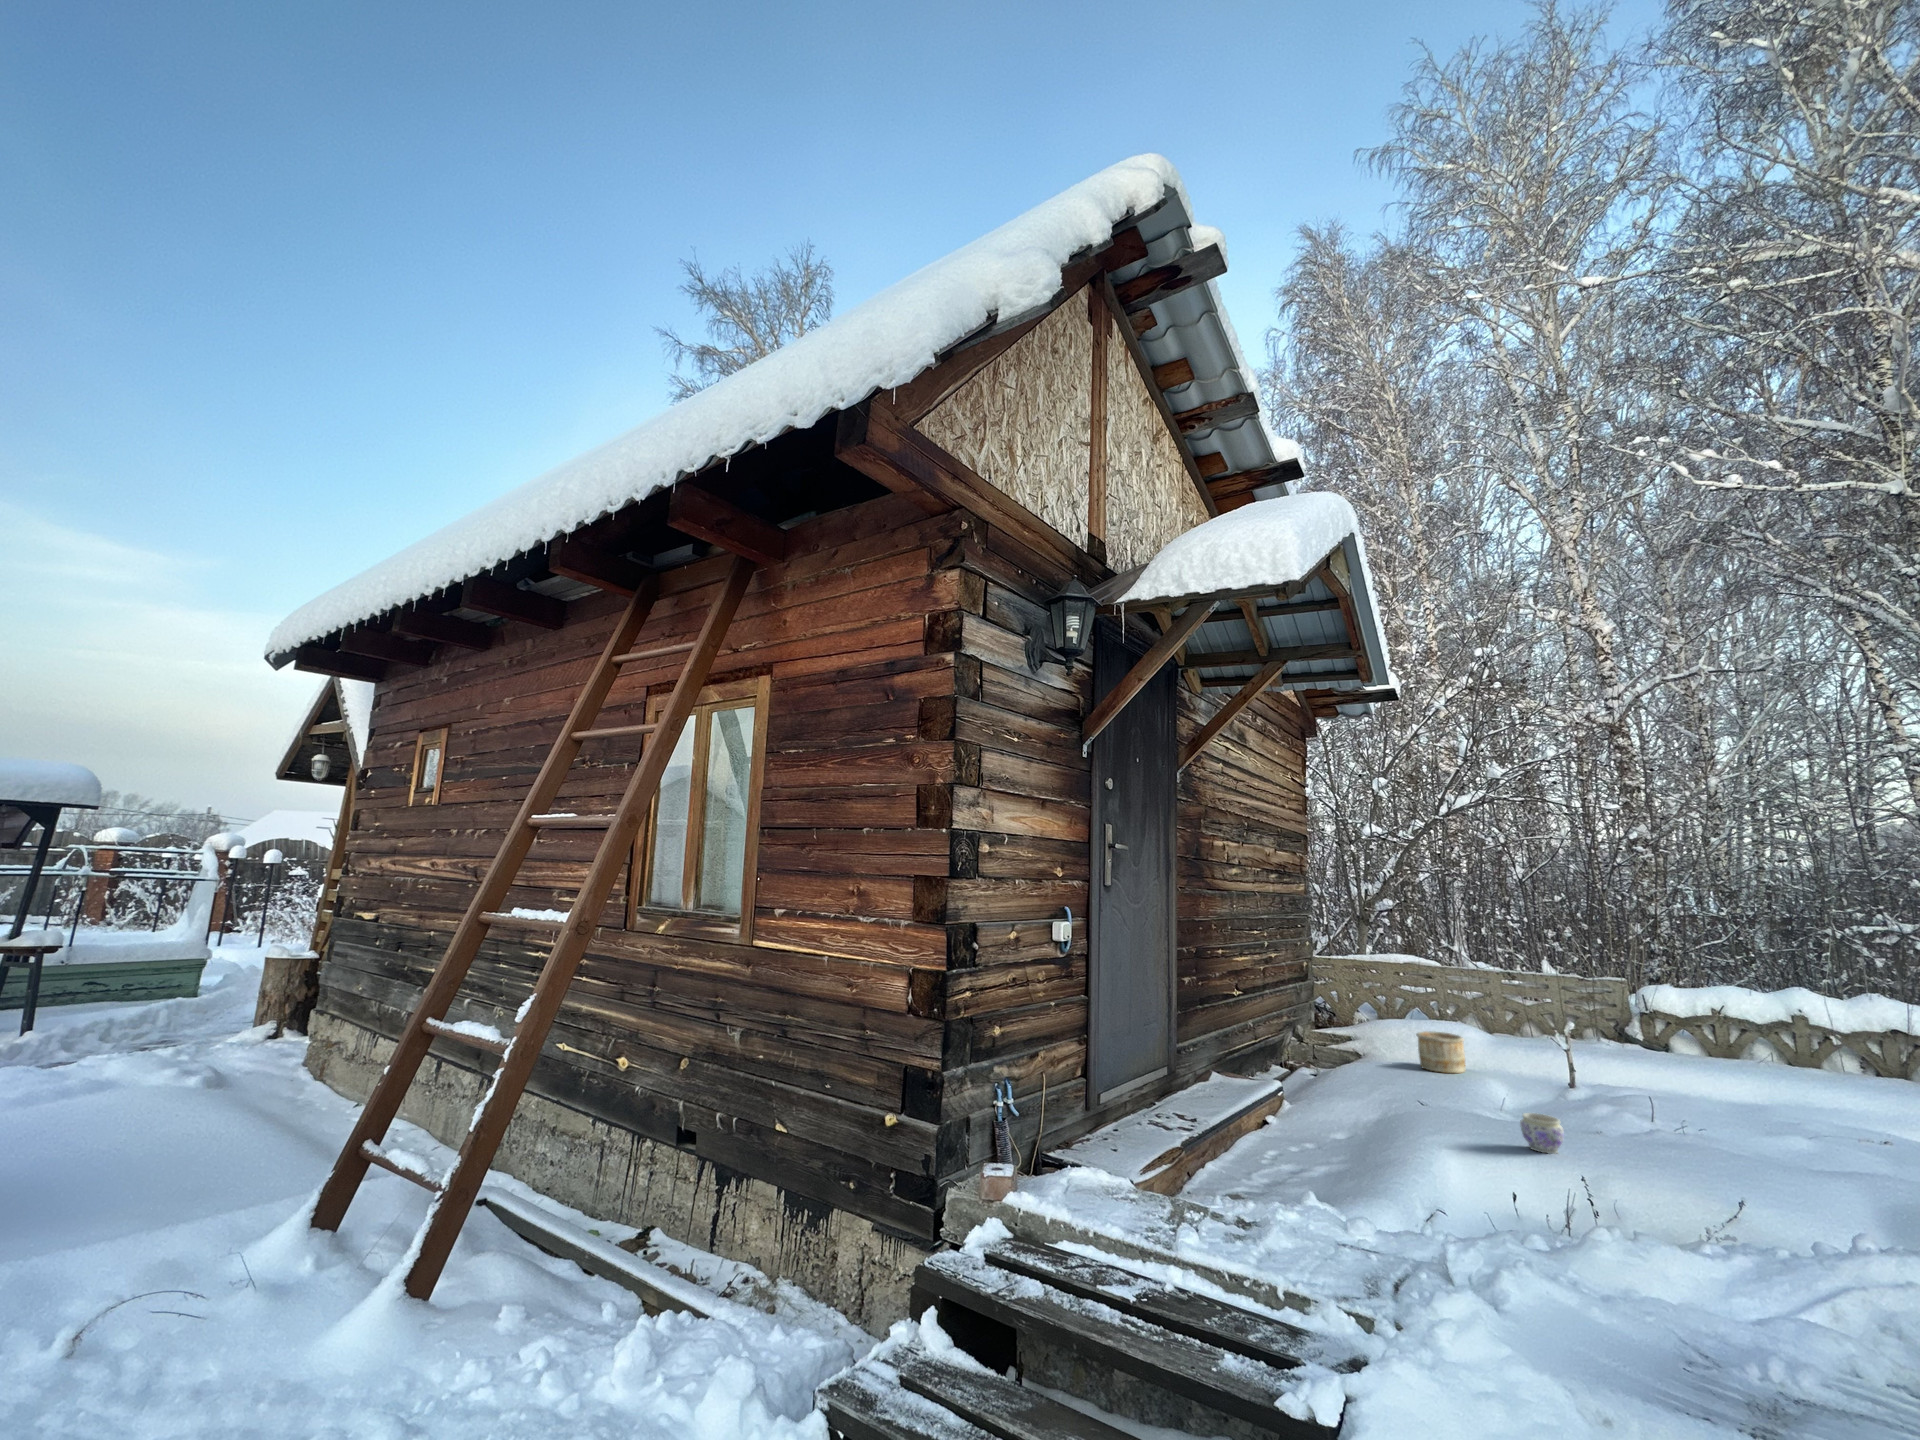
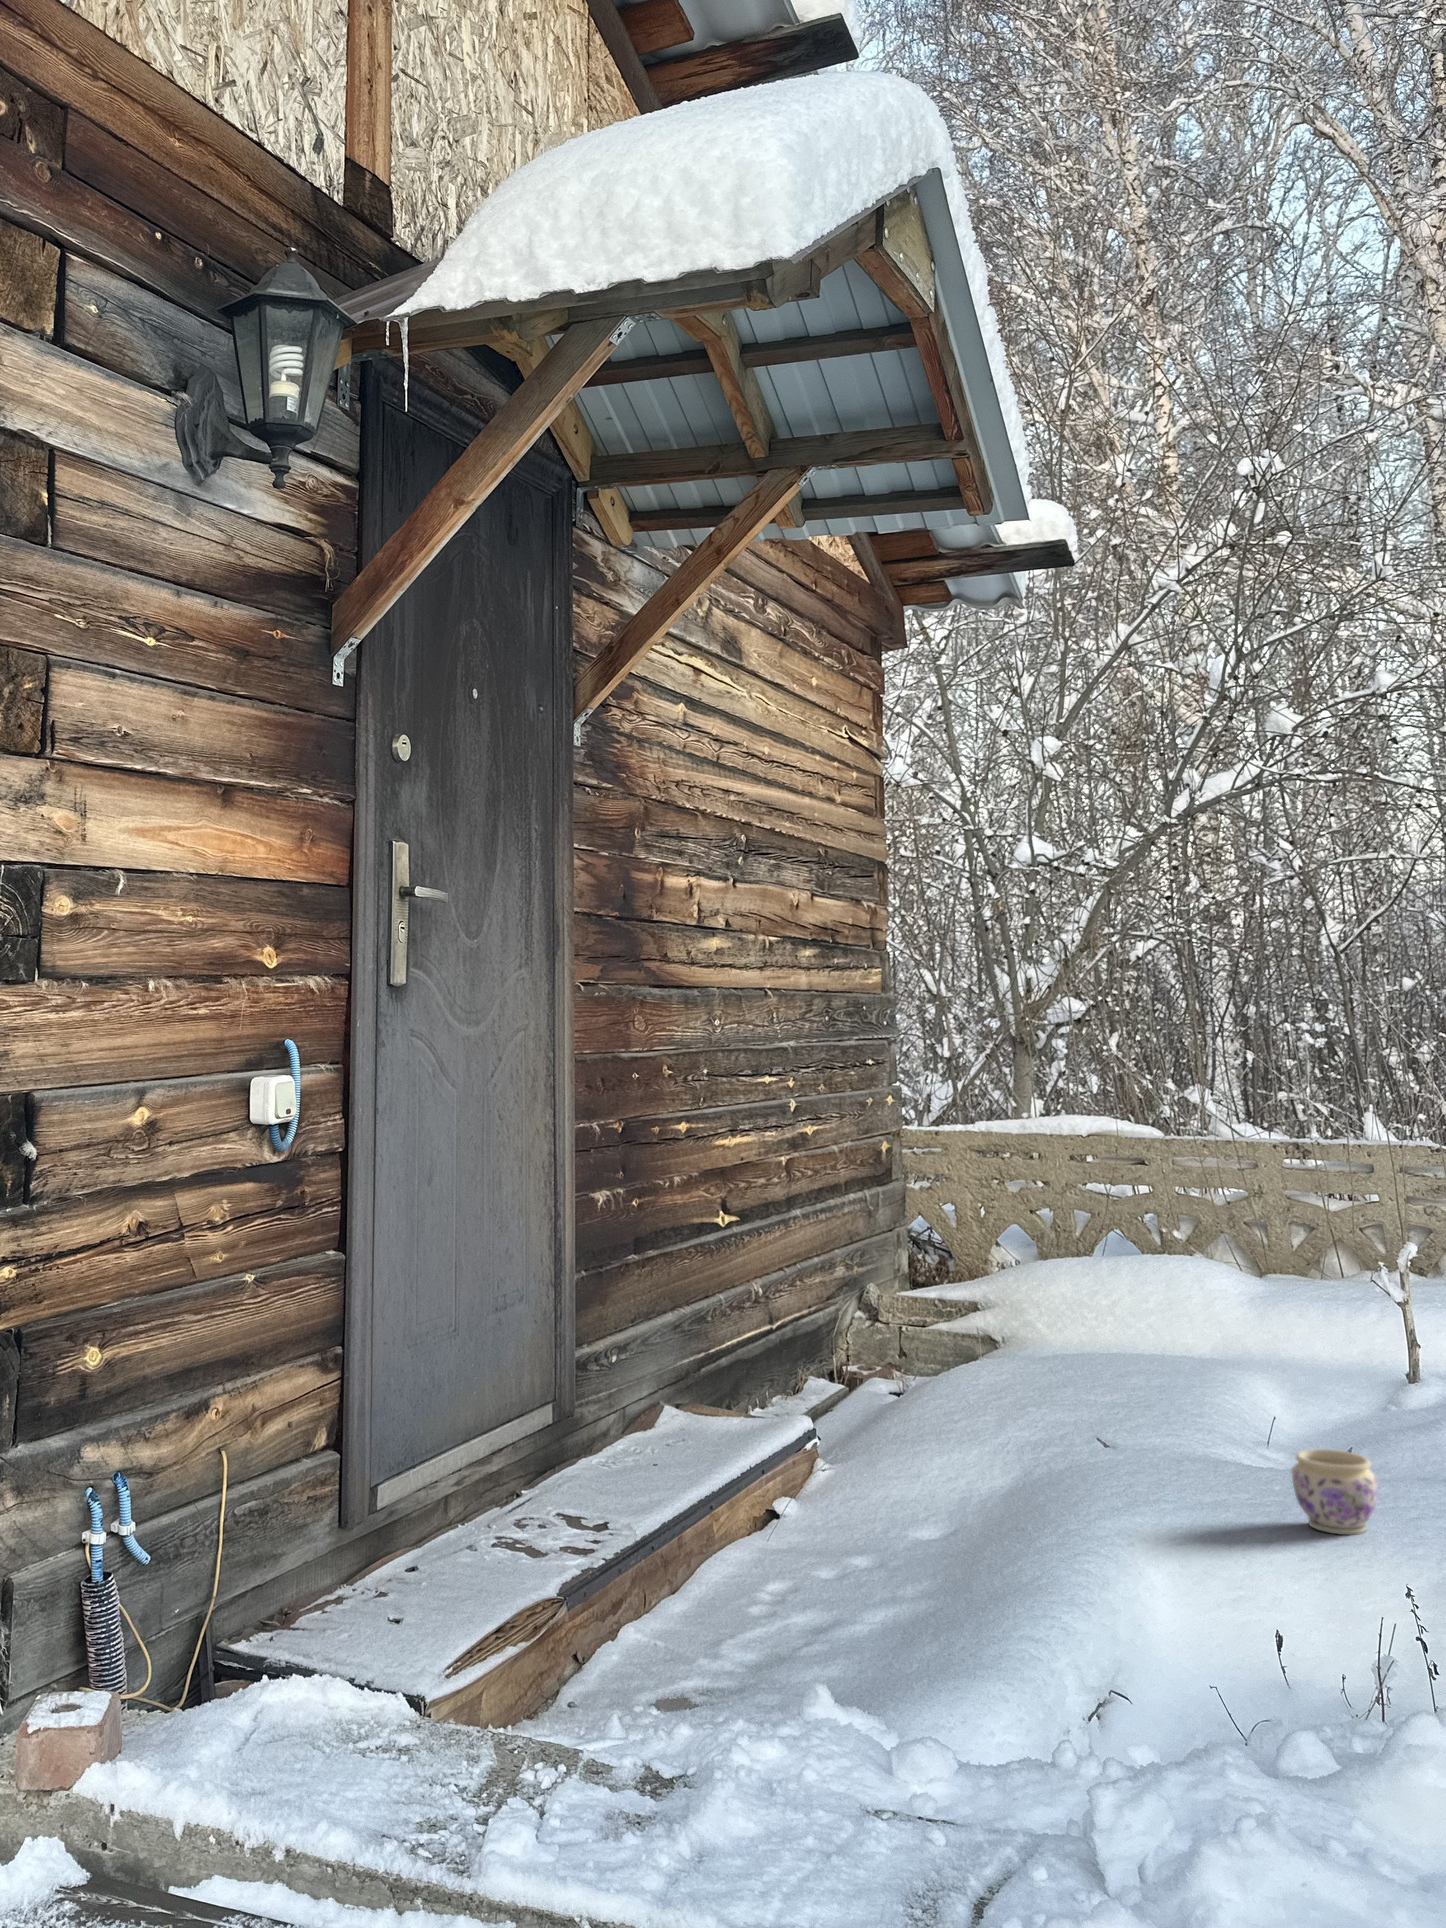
wooden bucket: present [1416,1031,1465,1073] -> none [1103,1282,1202,1371]

